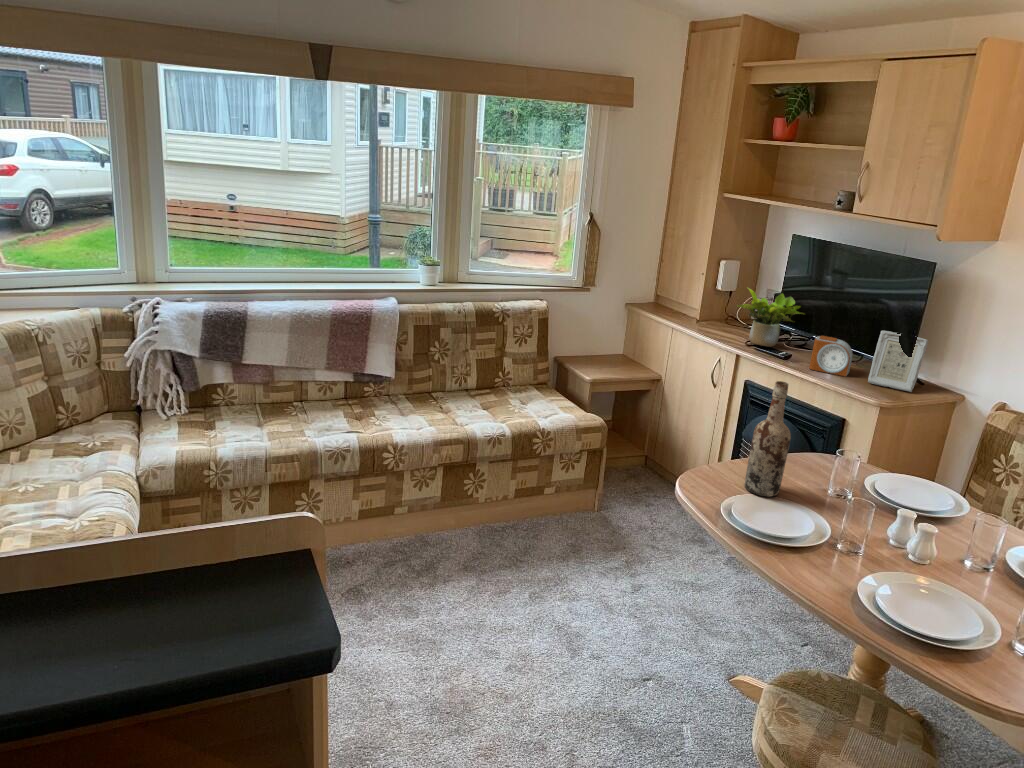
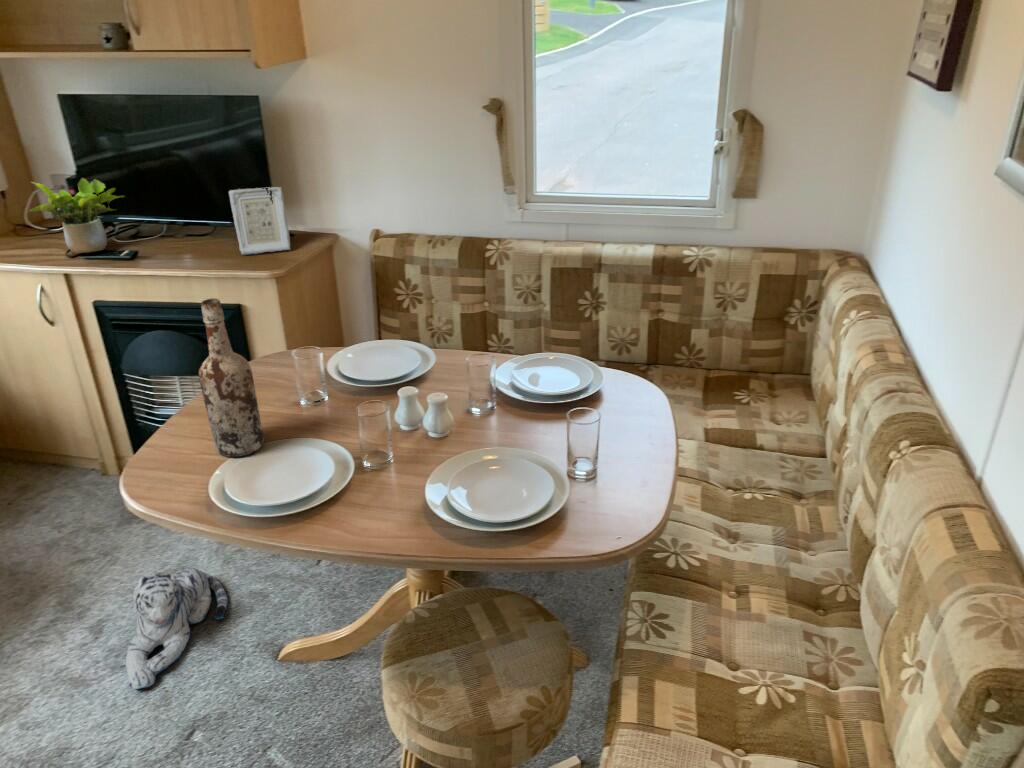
alarm clock: present [809,336,853,377] -> none [159,215,215,262]
plush toy: none [632,566,724,639] -> present [126,568,228,689]

